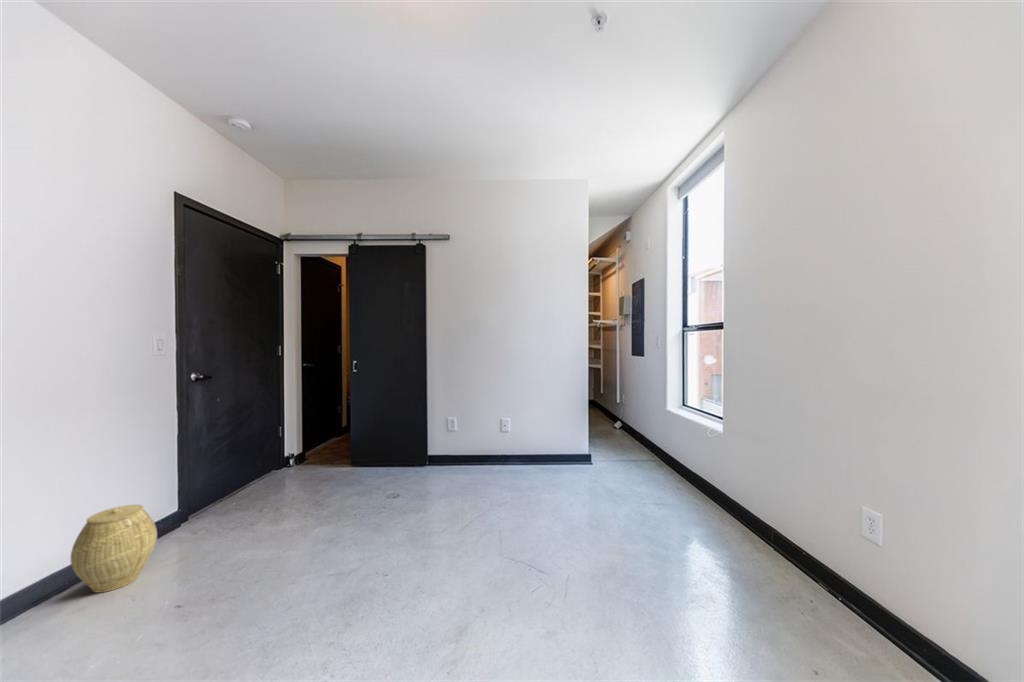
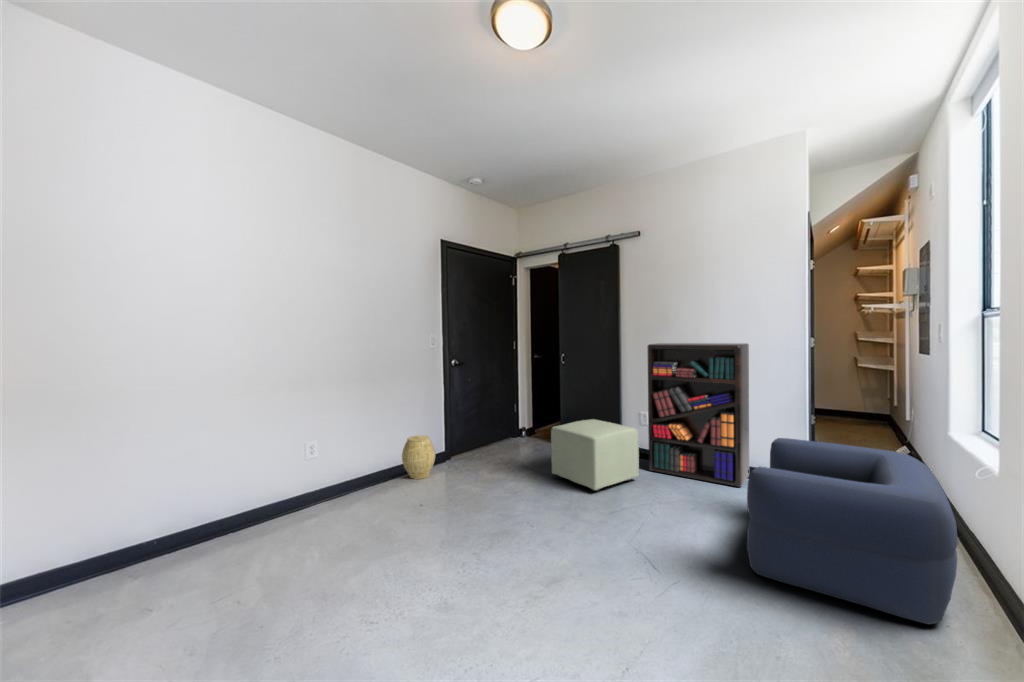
bookshelf: none [467,347,555,481] -> present [647,343,749,487]
armchair: none [603,429,790,577] -> present [747,438,958,624]
ottoman: none [365,435,467,523] -> present [551,419,639,491]

